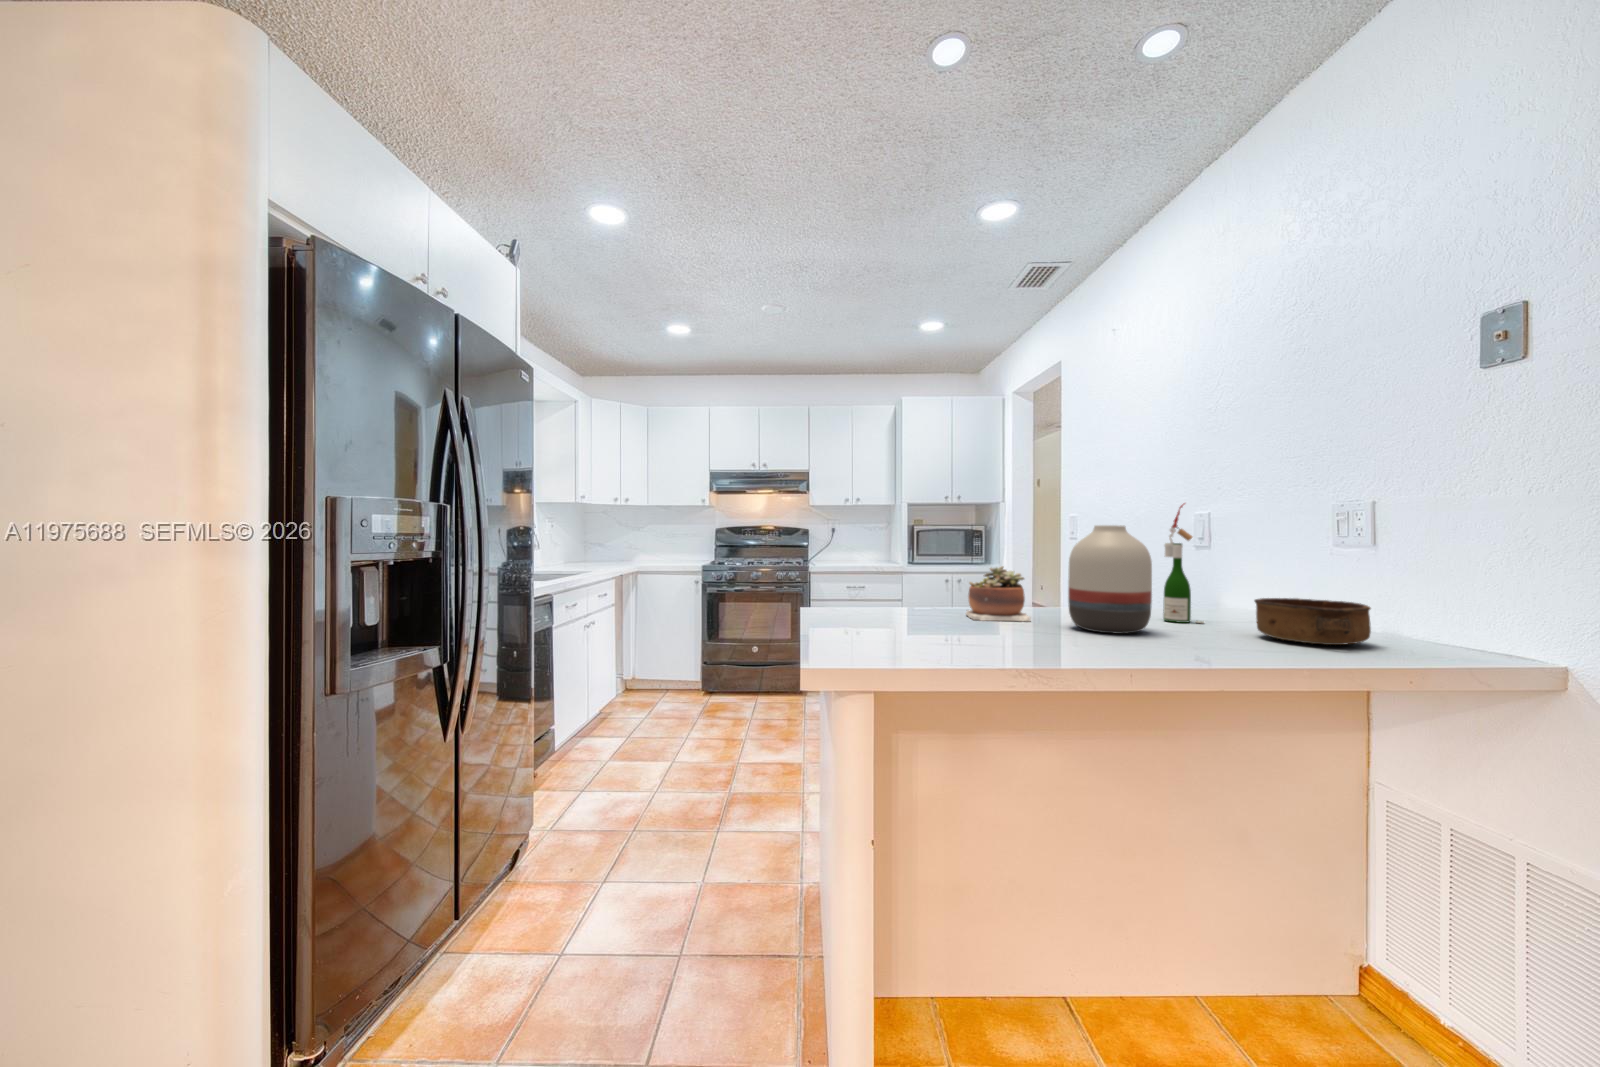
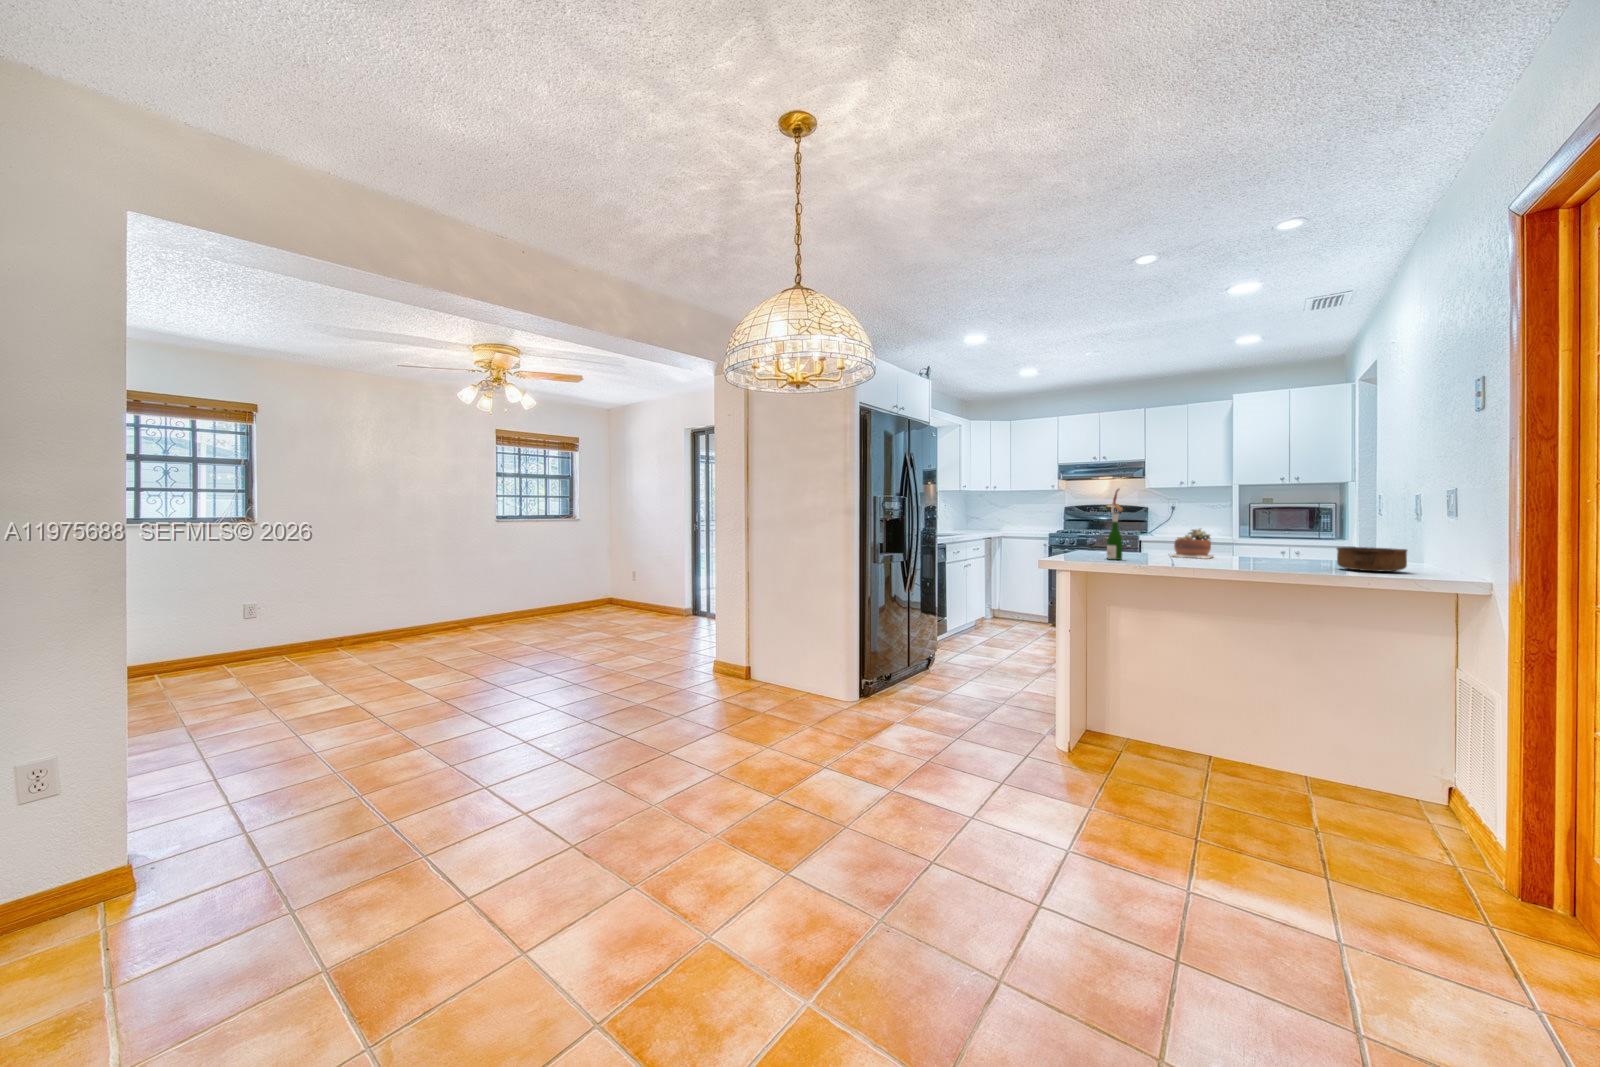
wine bottle: present [1163,503,1204,623] -> present [1107,489,1123,560]
vase: present [1068,525,1152,634] -> none [1221,504,1273,563]

